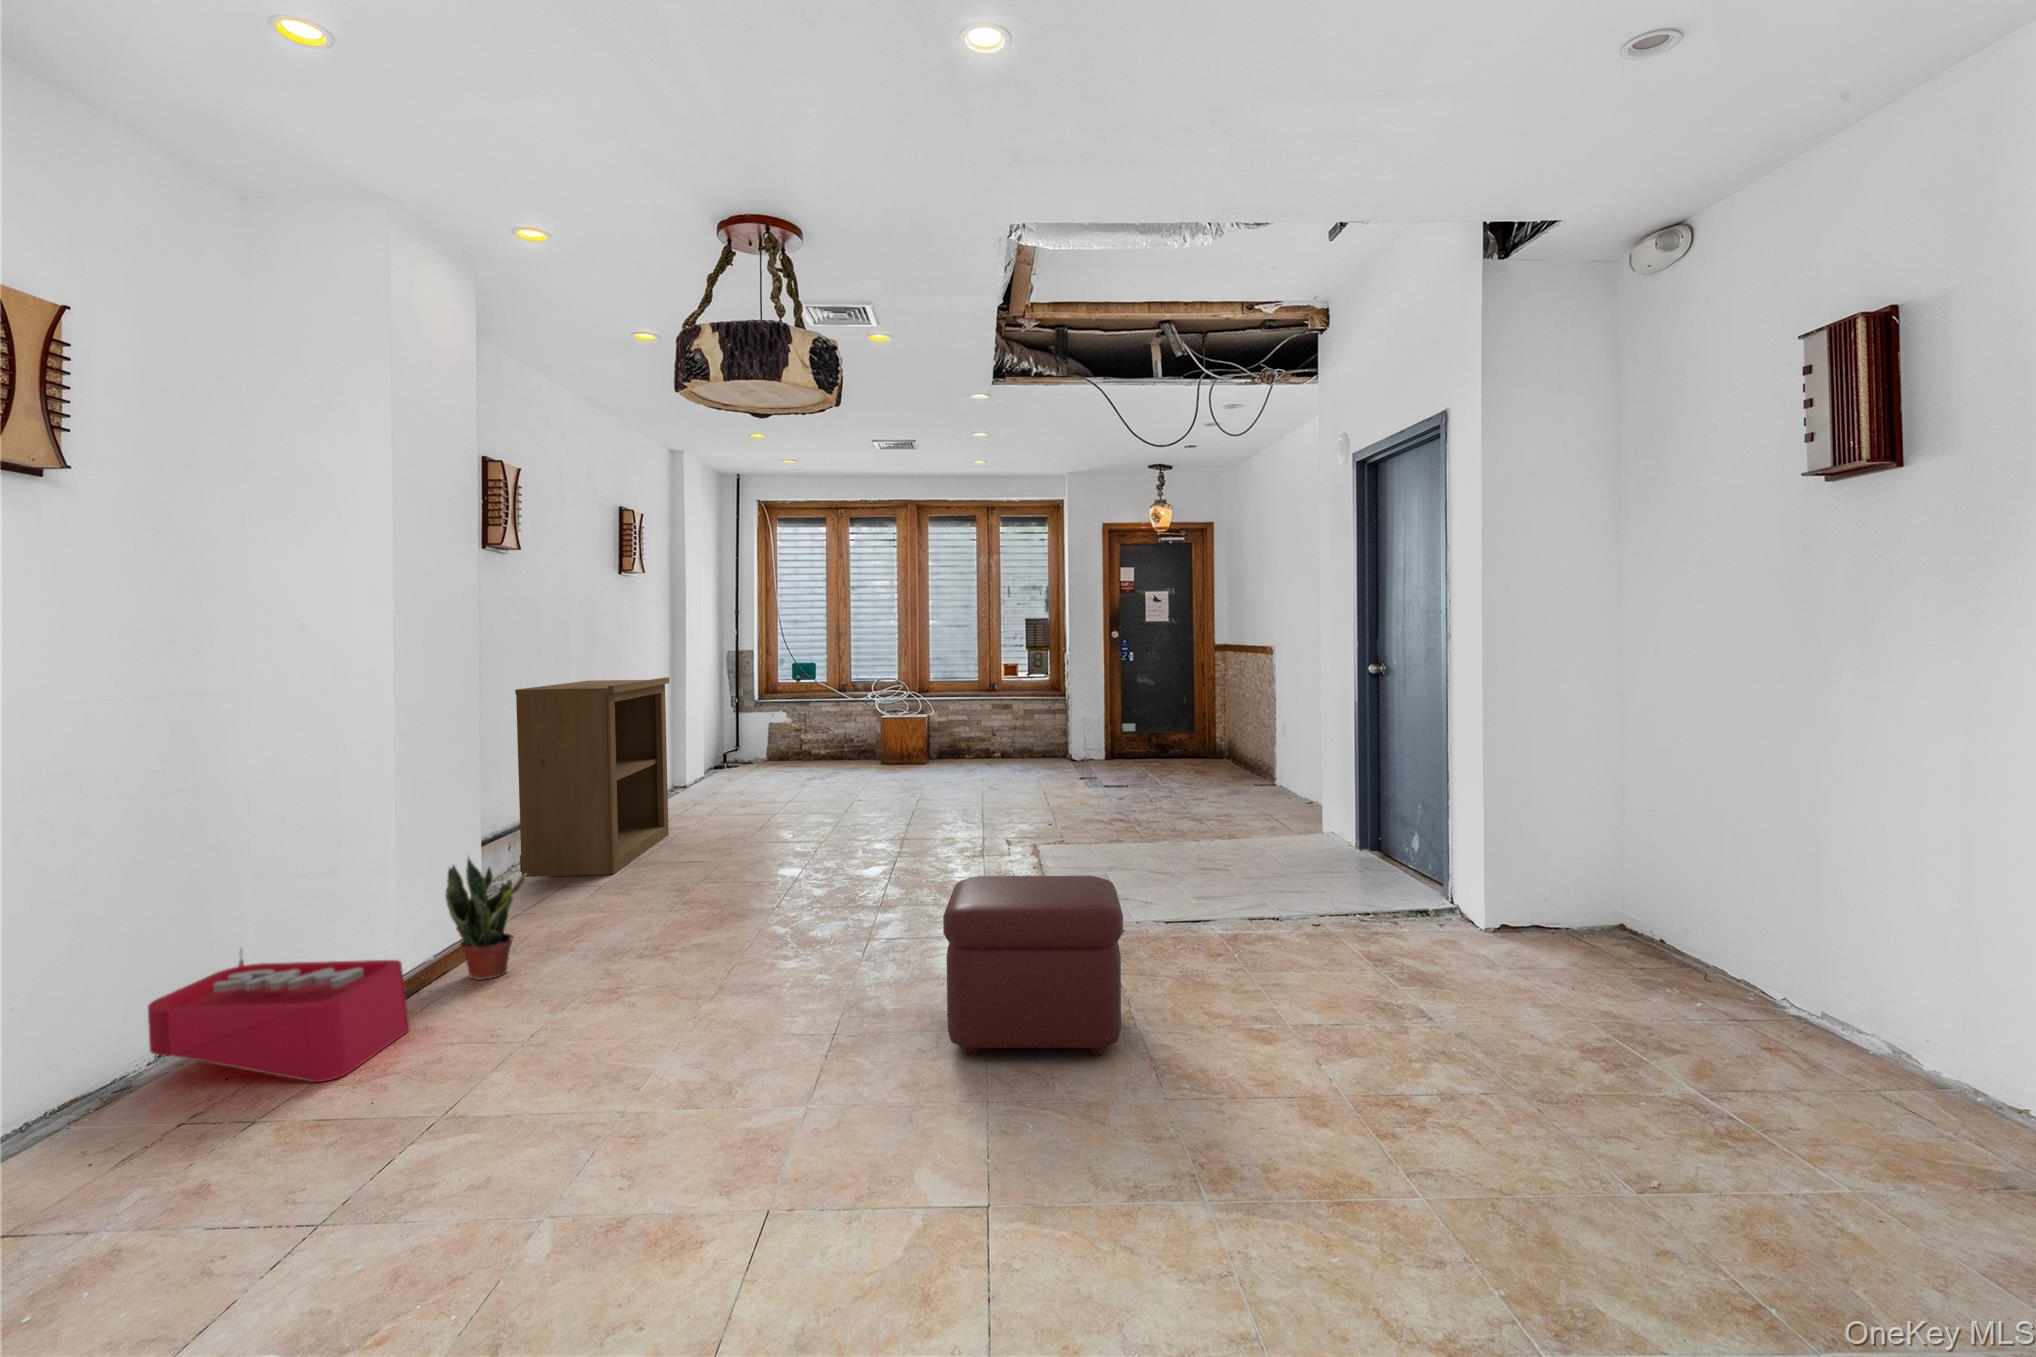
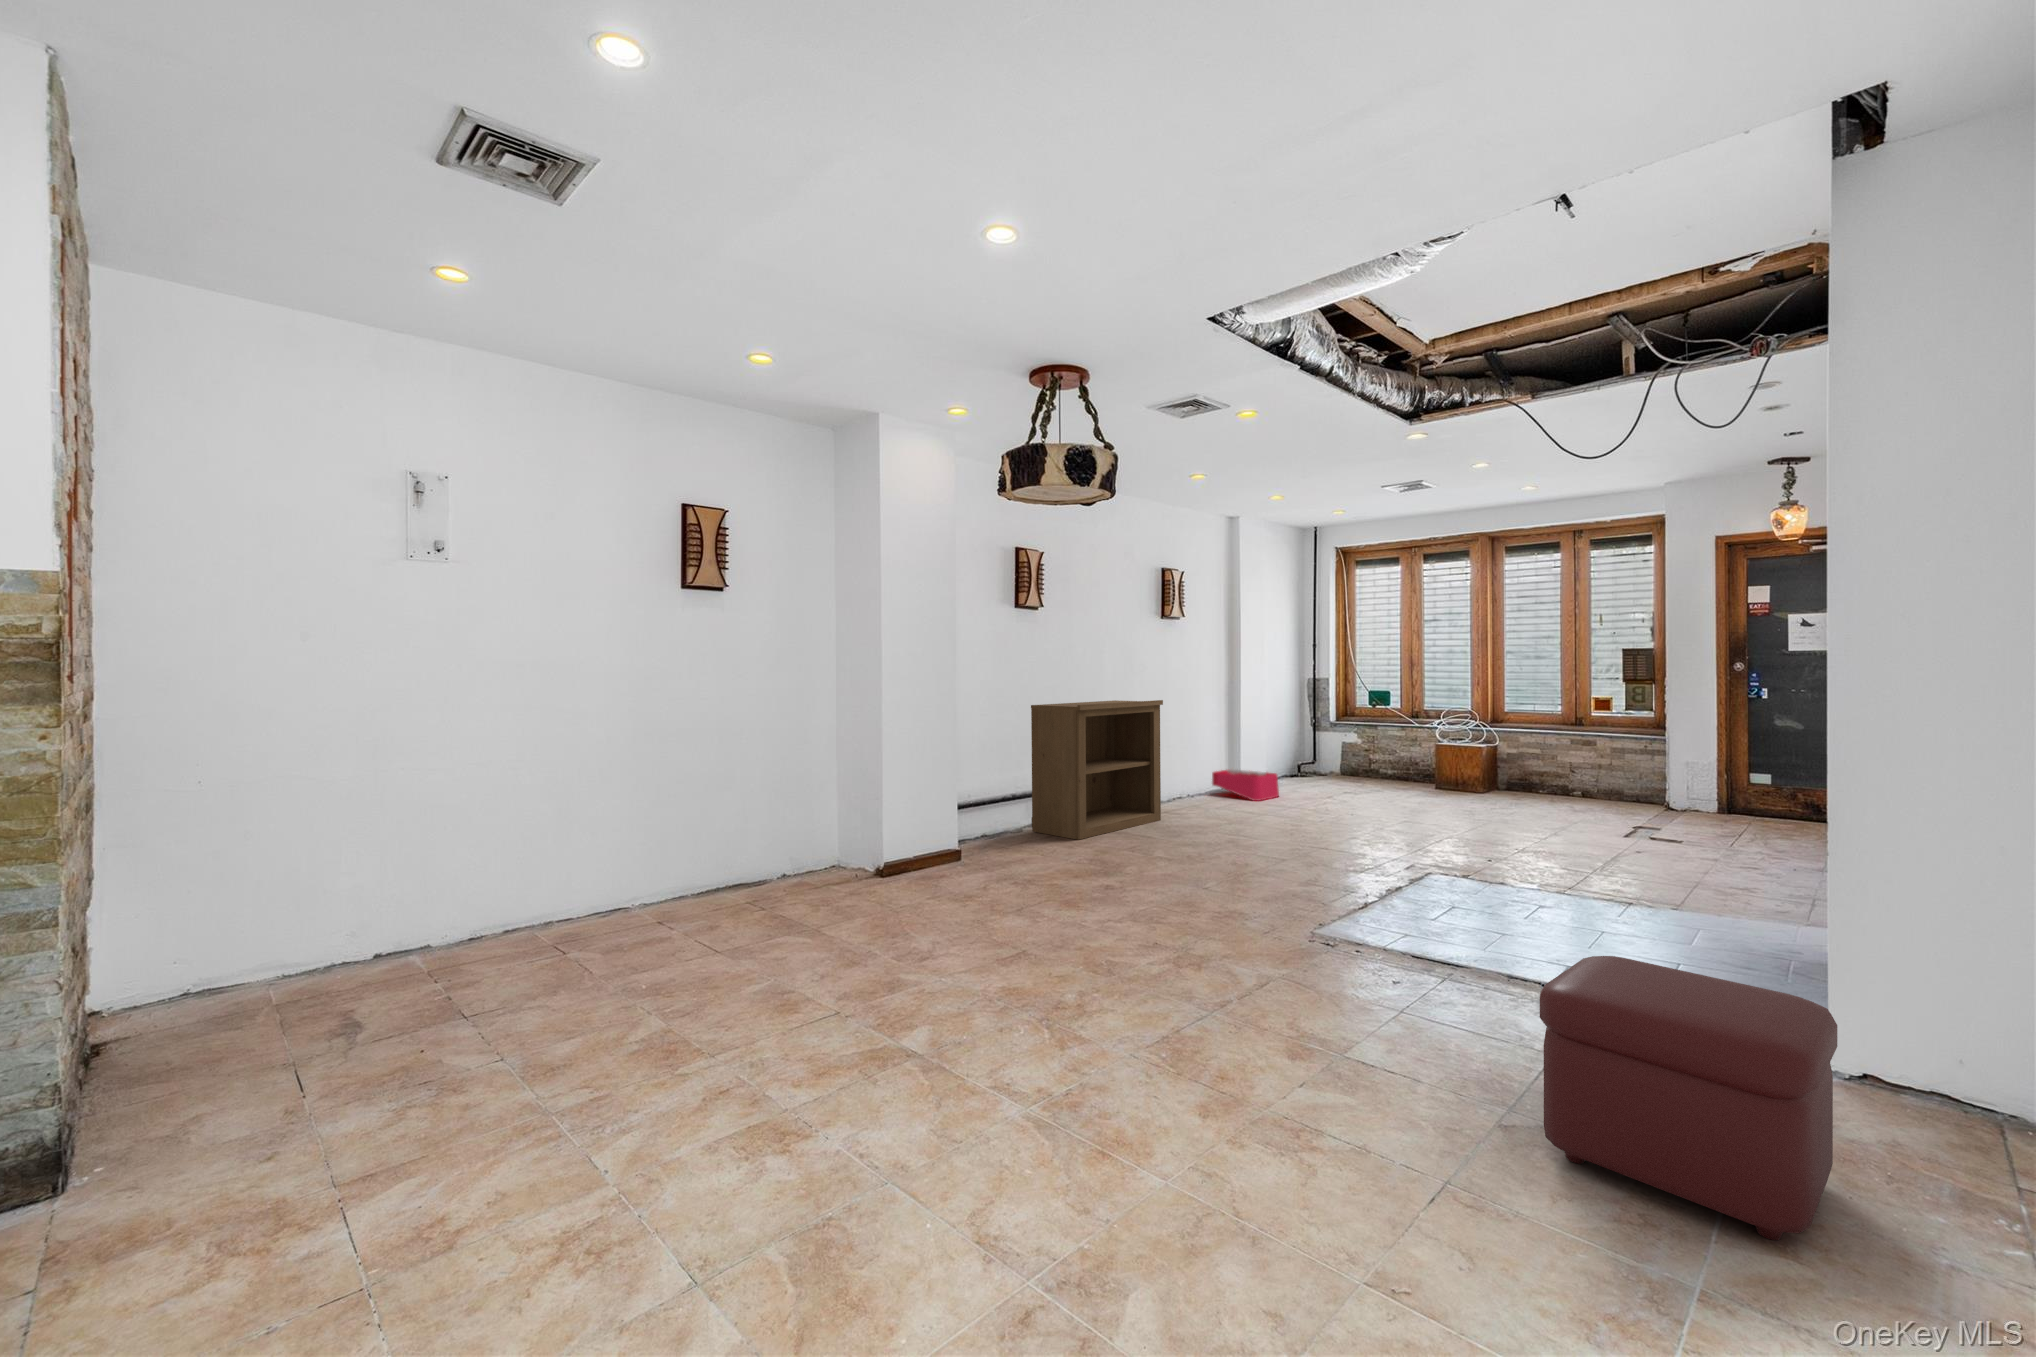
potted plant: present [445,858,526,980] -> none [891,804,941,884]
ottoman: present [943,876,1123,1056] -> present [1540,956,1837,1240]
storage bin: present [148,950,410,1082] -> present [1212,769,1279,801]

